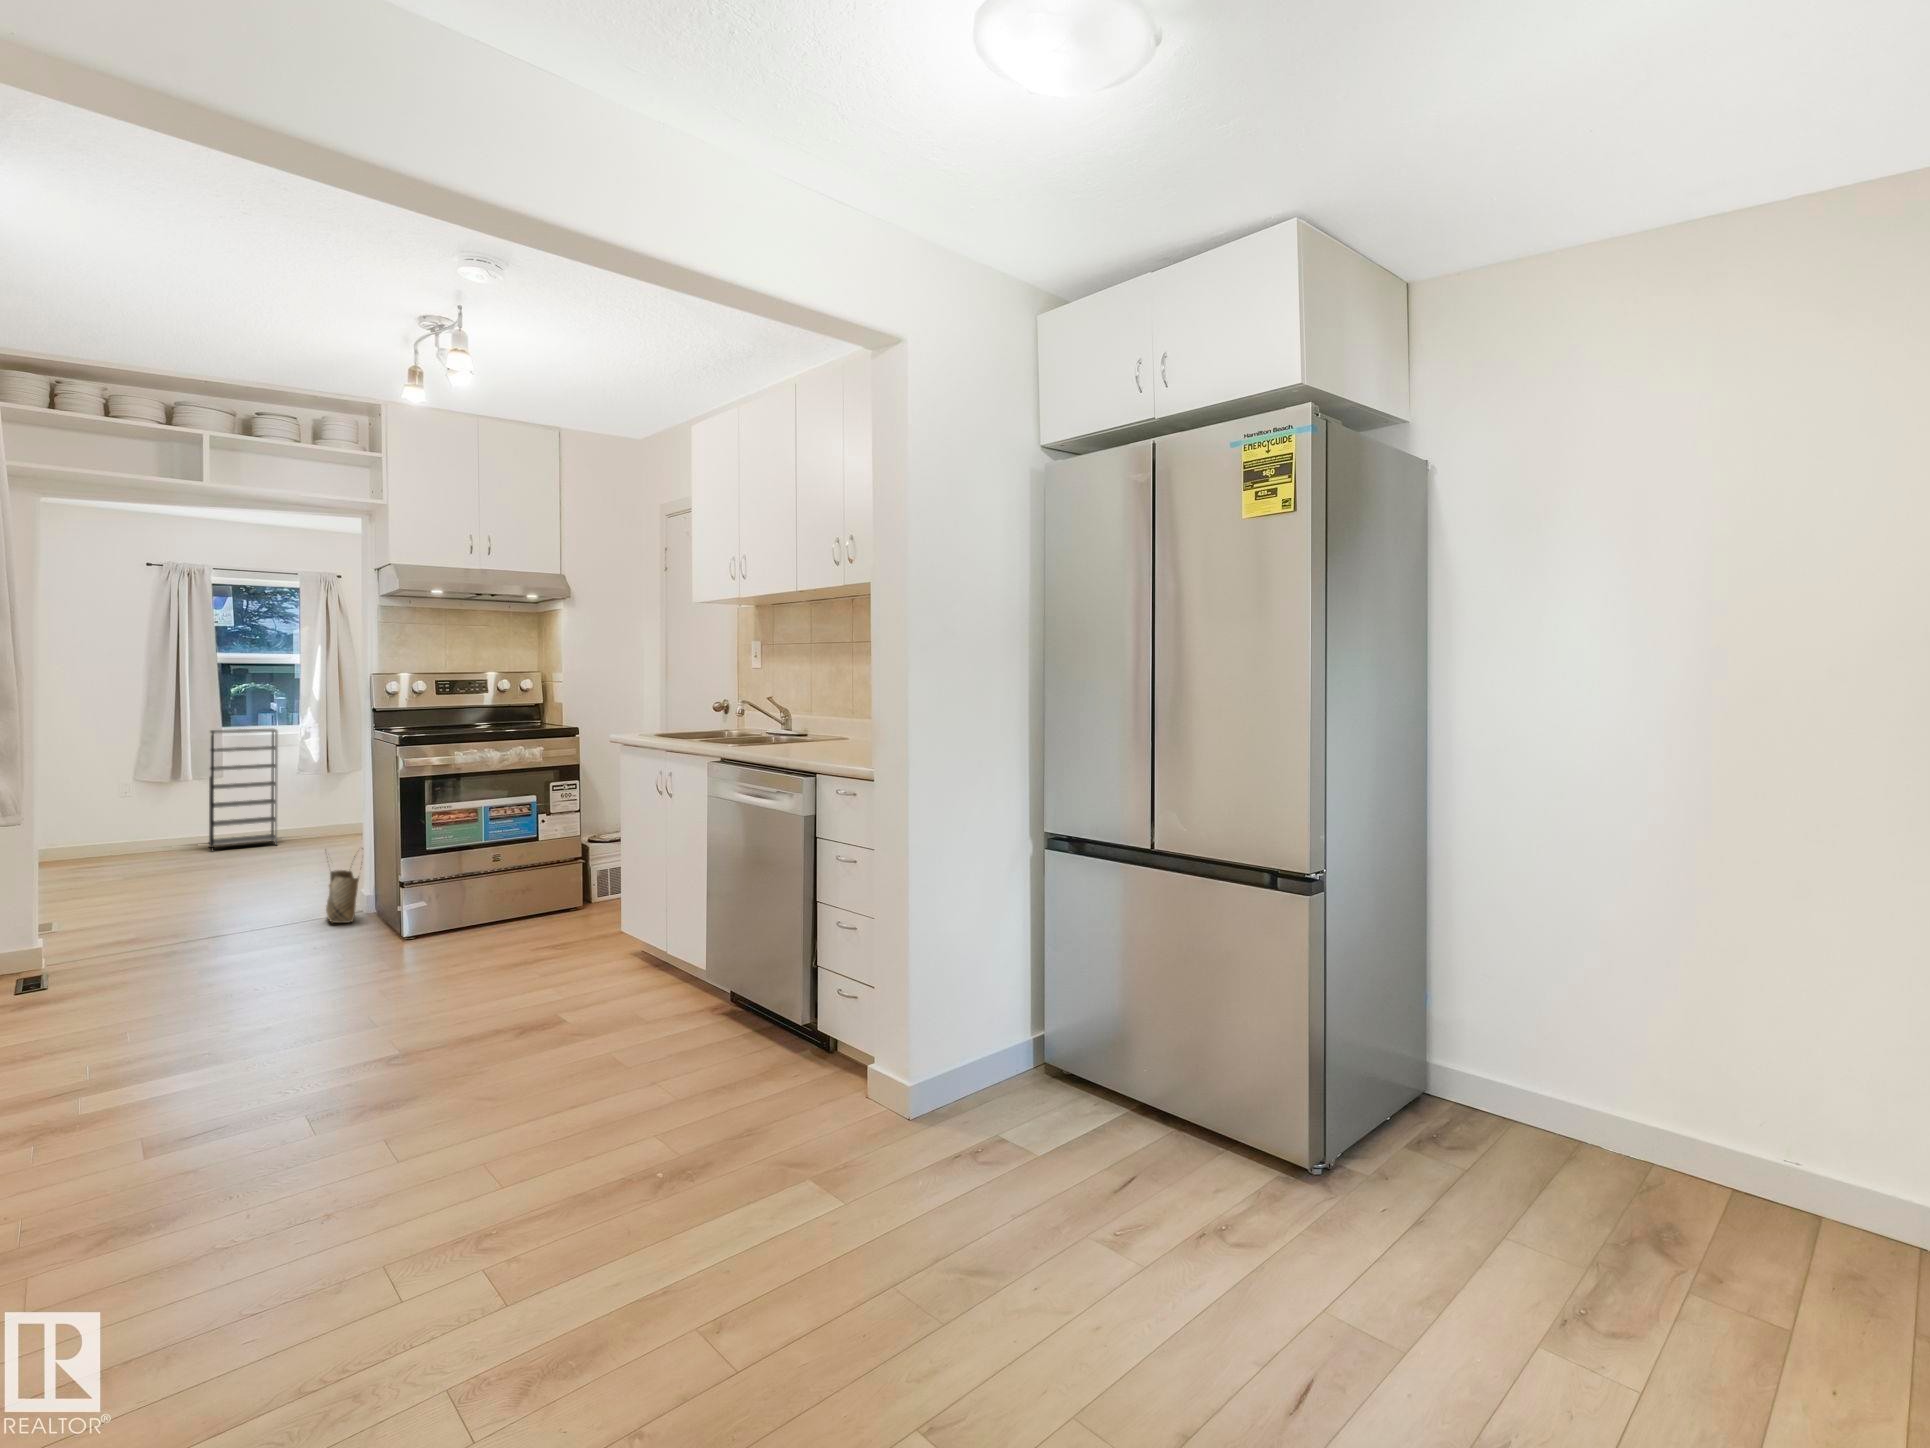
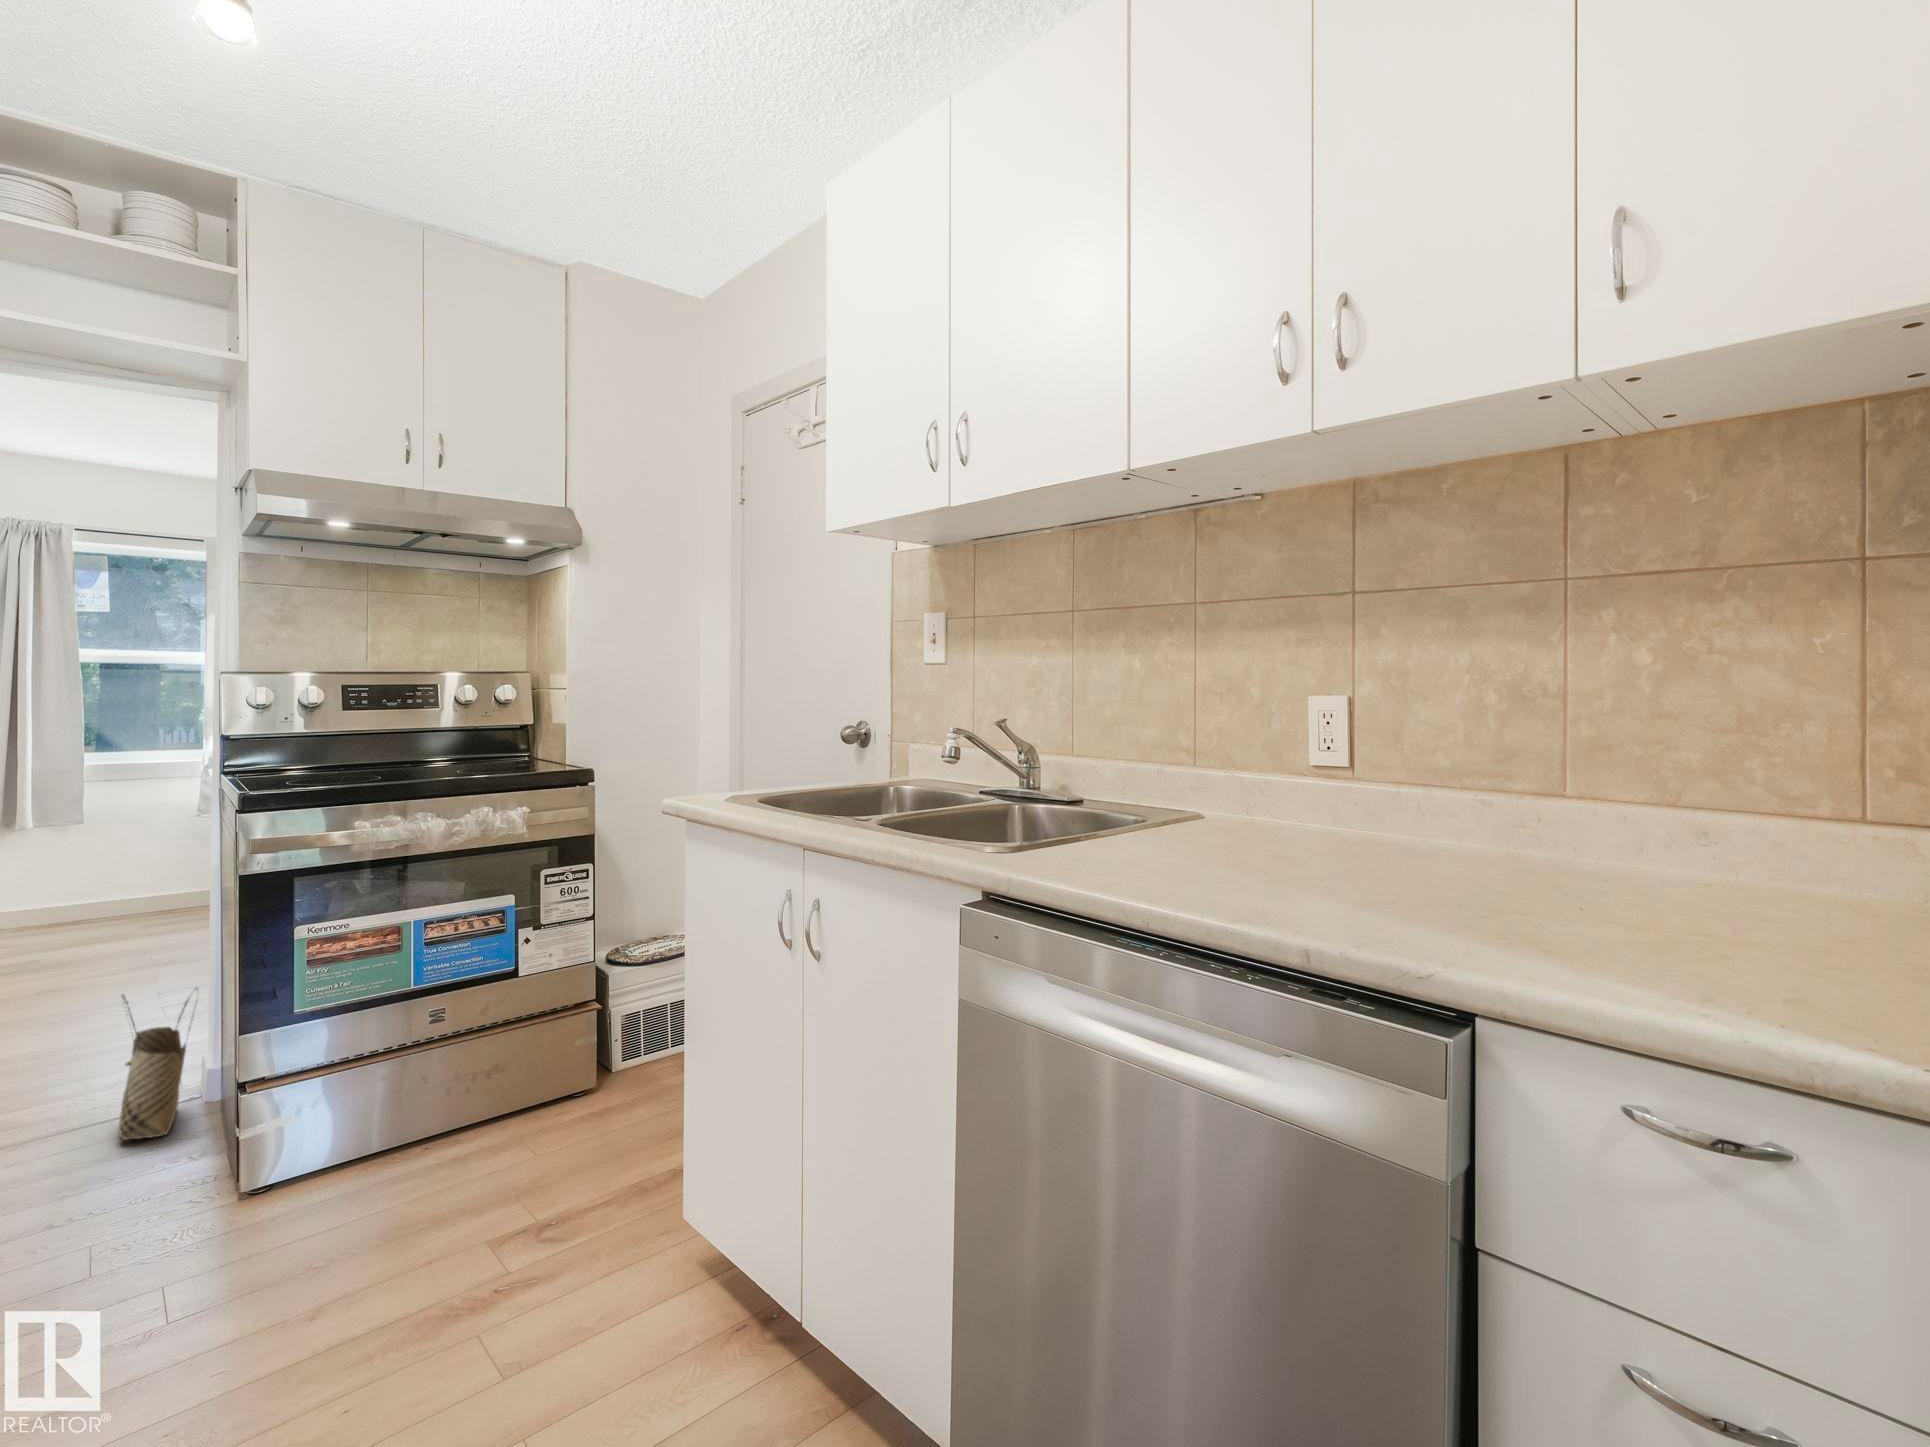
shelving unit: present [209,729,278,851] -> none [51,758,163,941]

